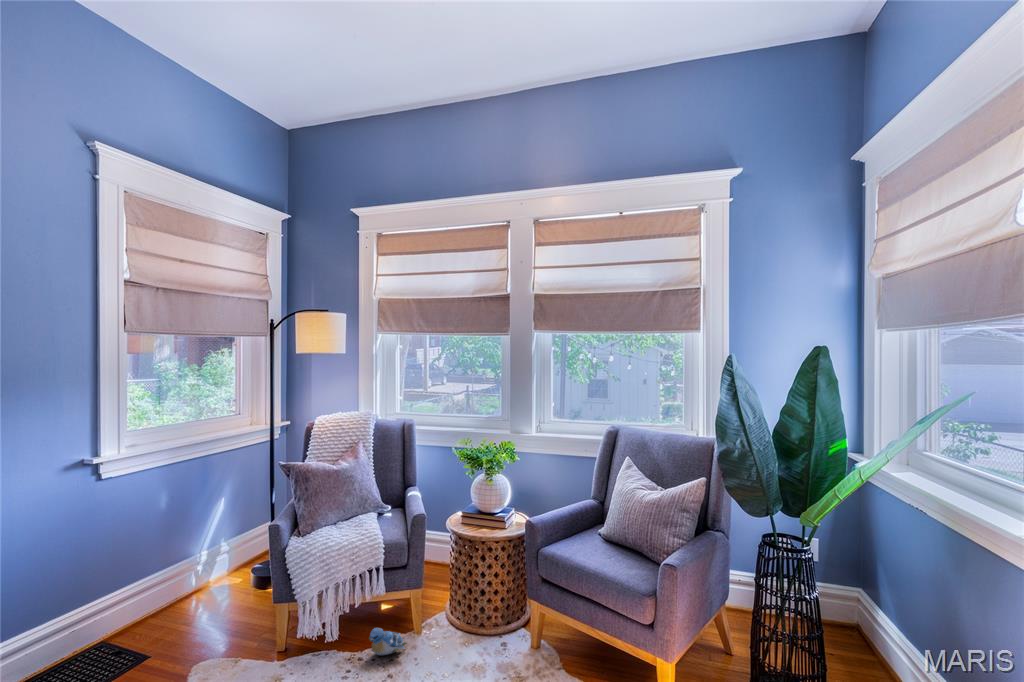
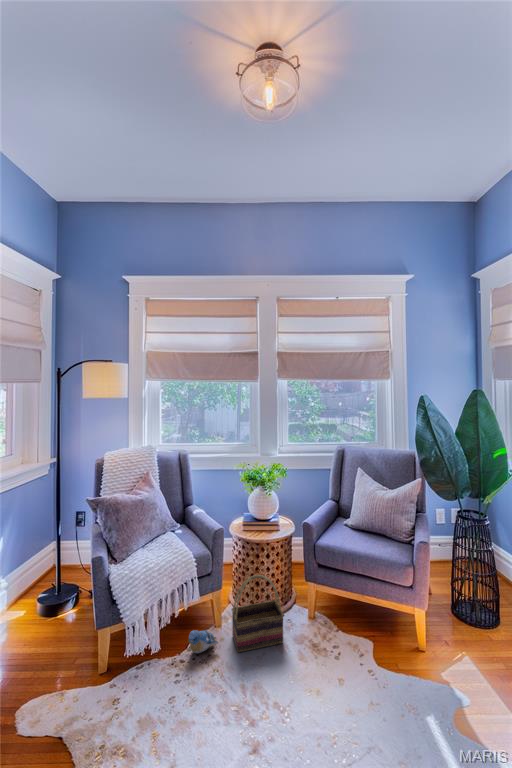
basket: none [423,576,486,666] -> present [232,575,284,652]

